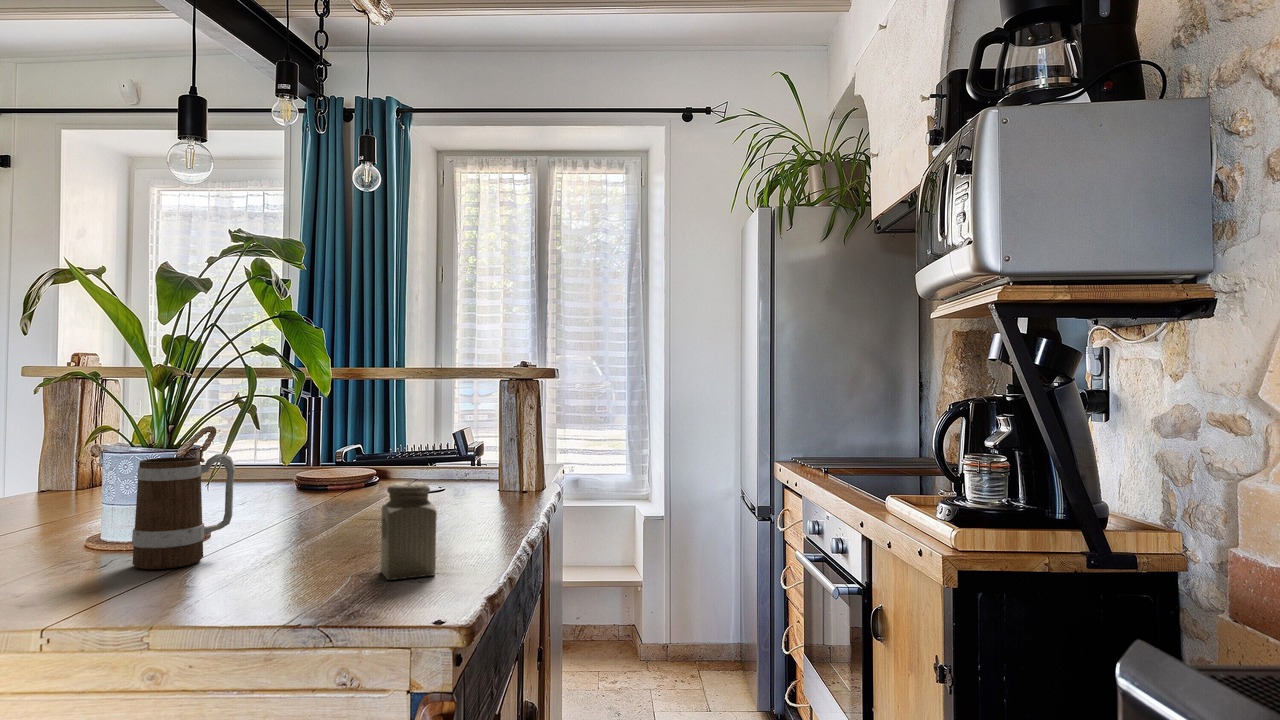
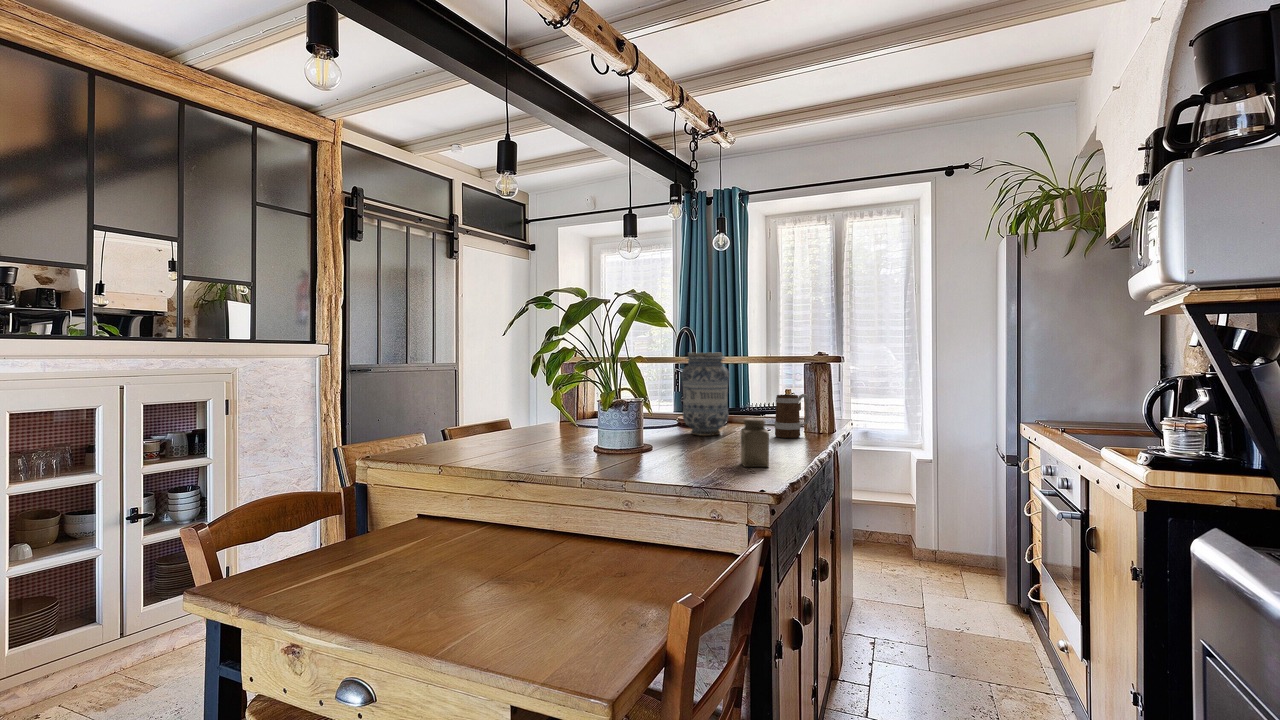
vase: none [269,357,366,514] -> present [681,352,729,436]
mug: present [132,454,235,569] -> present [775,394,810,438]

